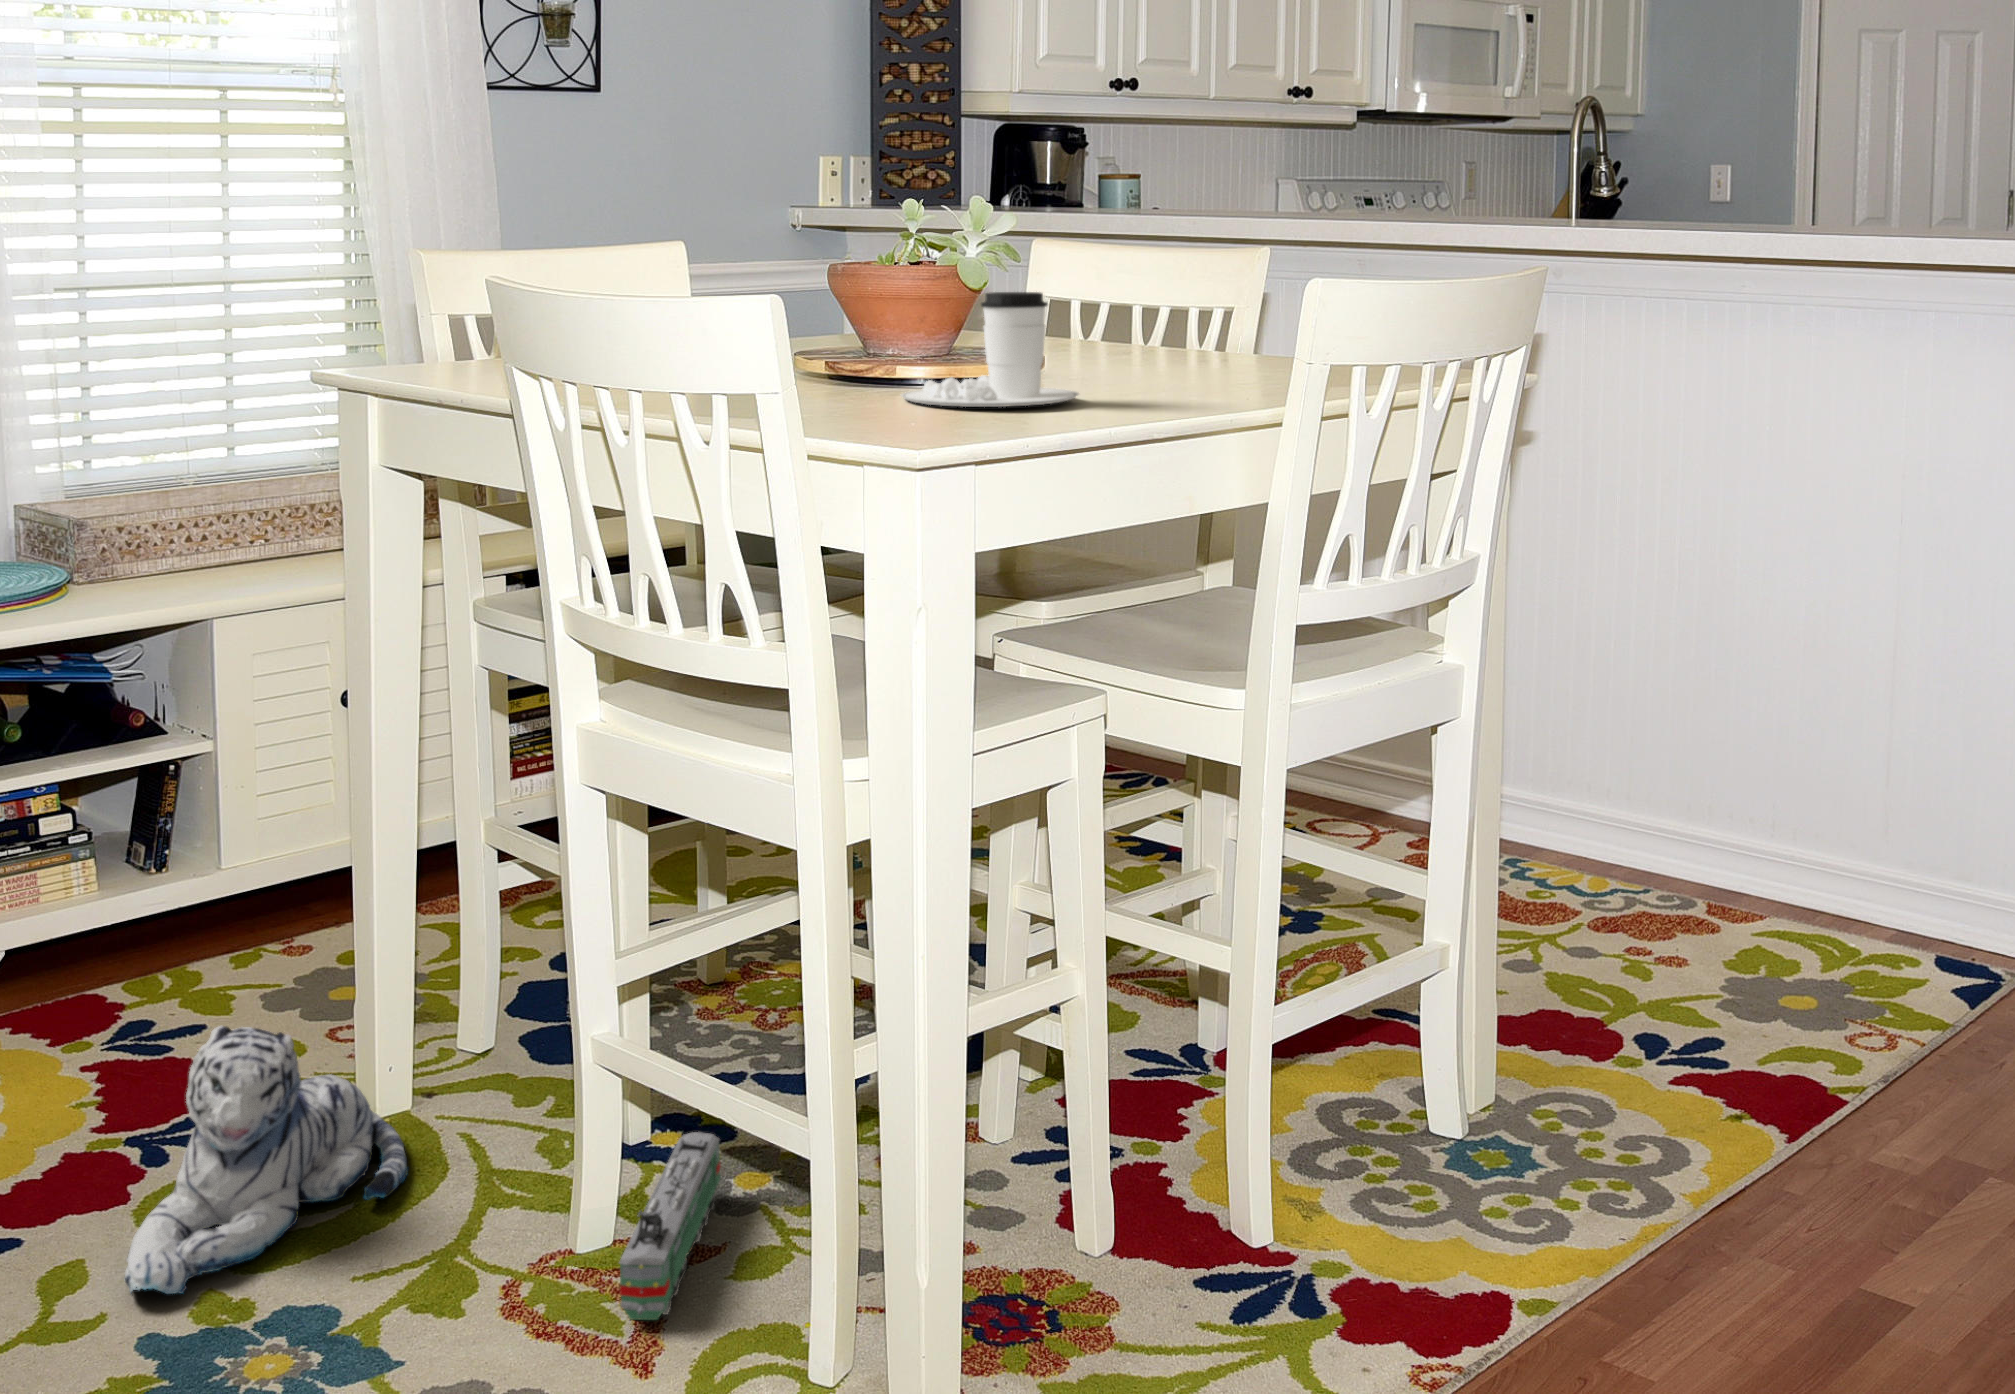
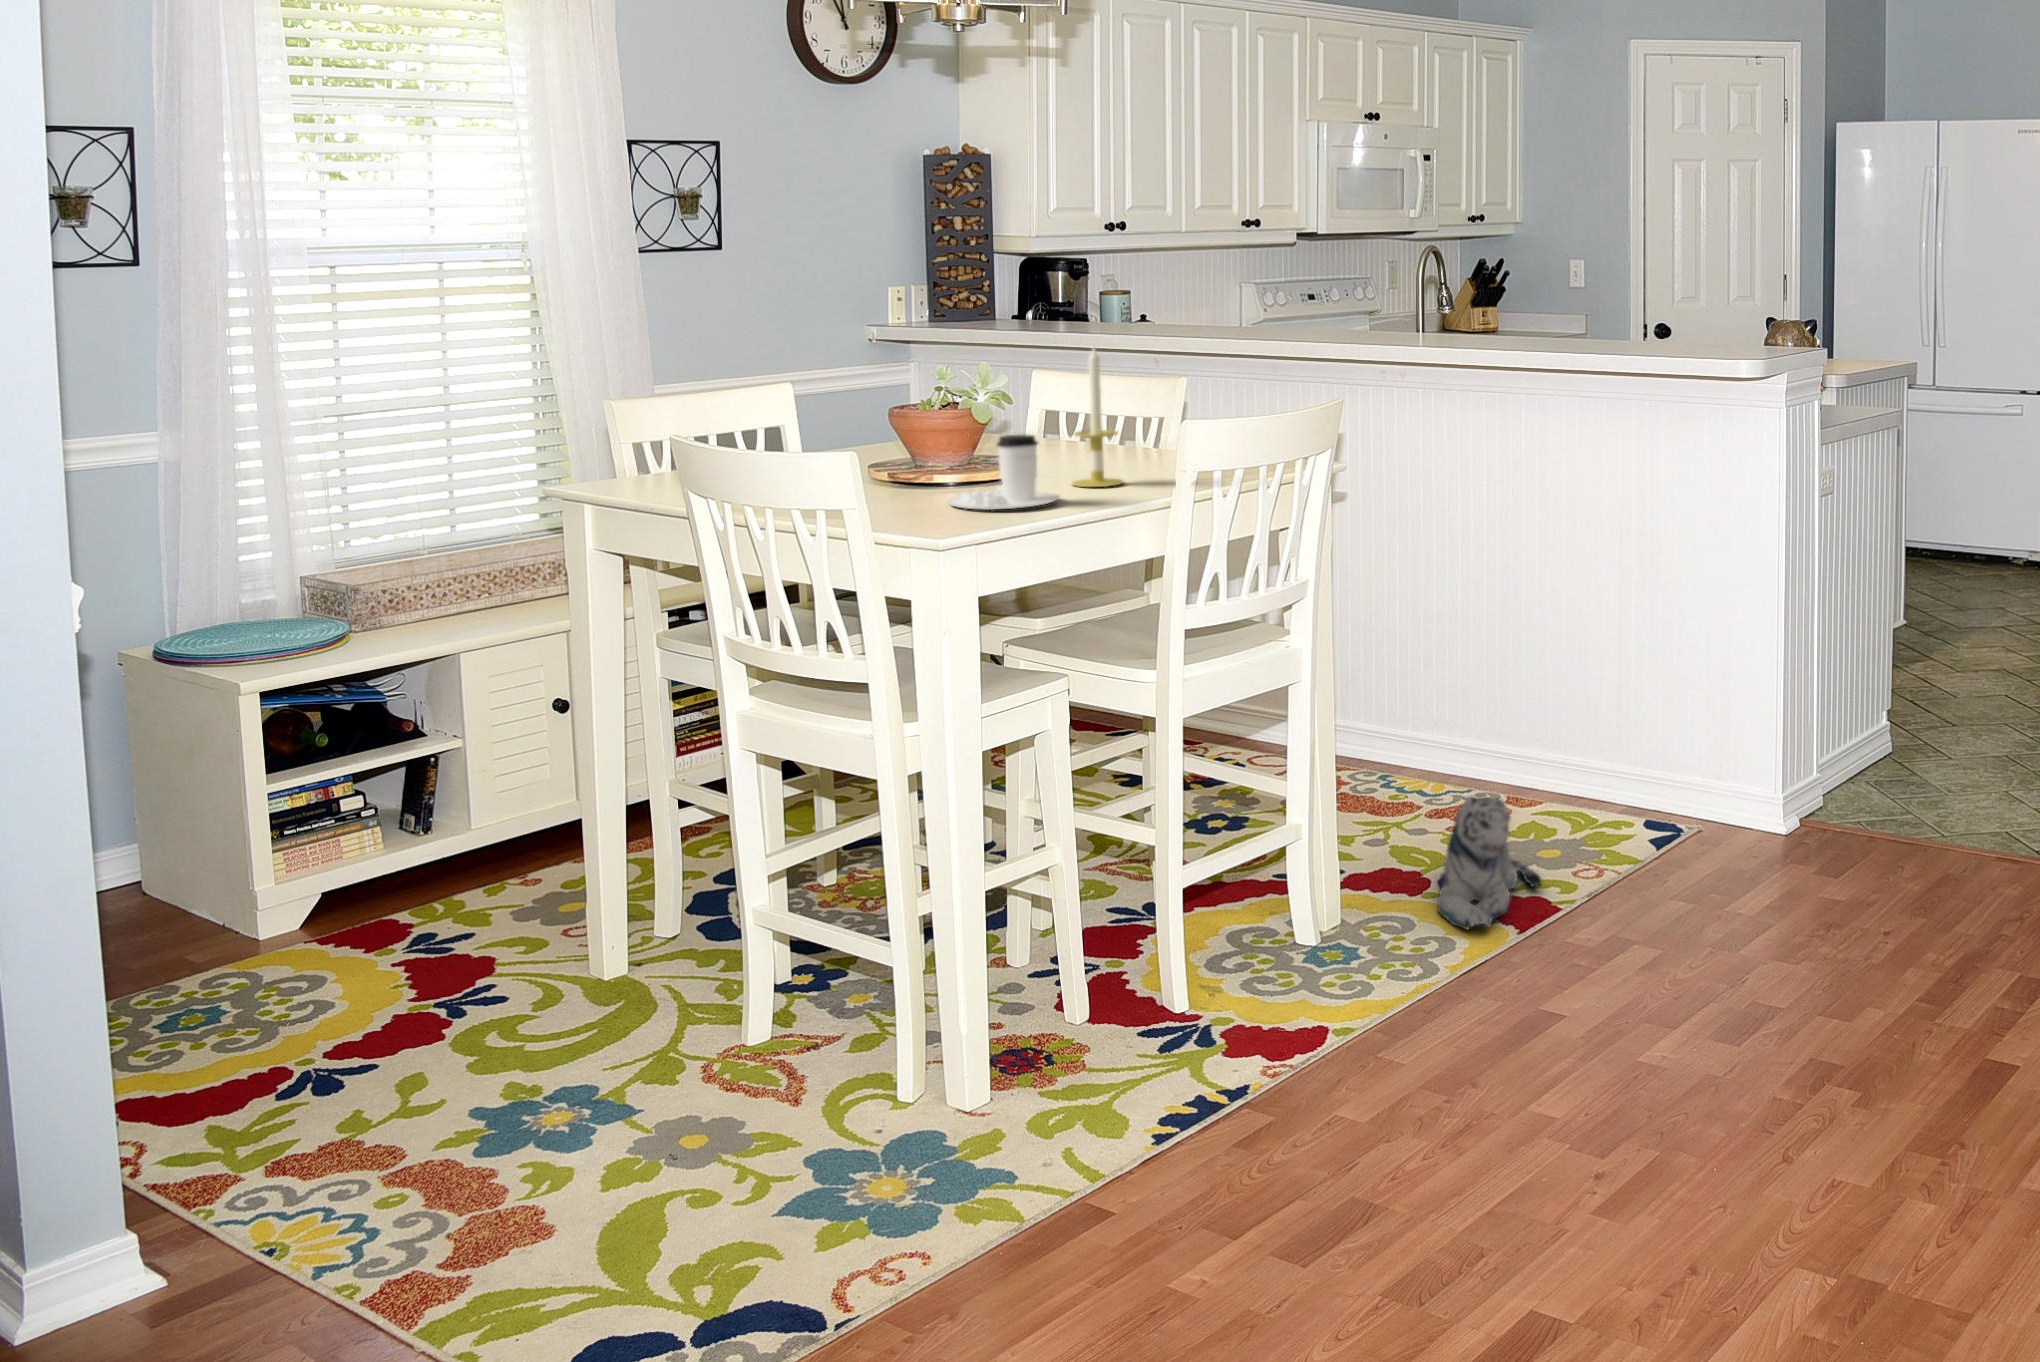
candle: none [1090,160,1171,387] -> present [1072,348,1123,487]
plush toy: present [125,1026,408,1294] -> present [1437,796,1541,930]
toy train: present [620,1132,721,1320] -> none [779,969,842,1075]

